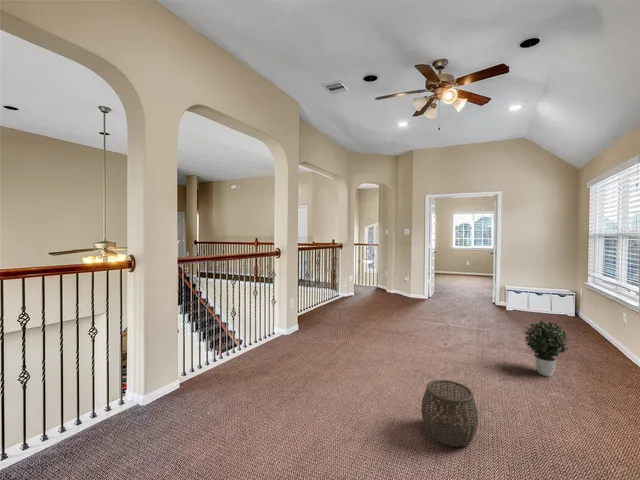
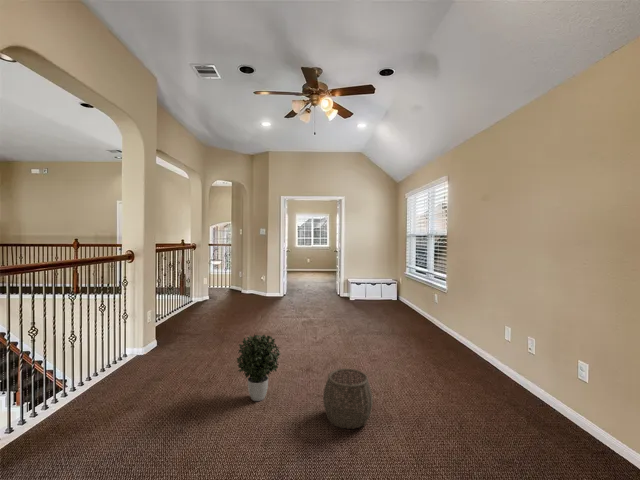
potted plant: present [524,321,568,376] -> present [237,335,280,401]

